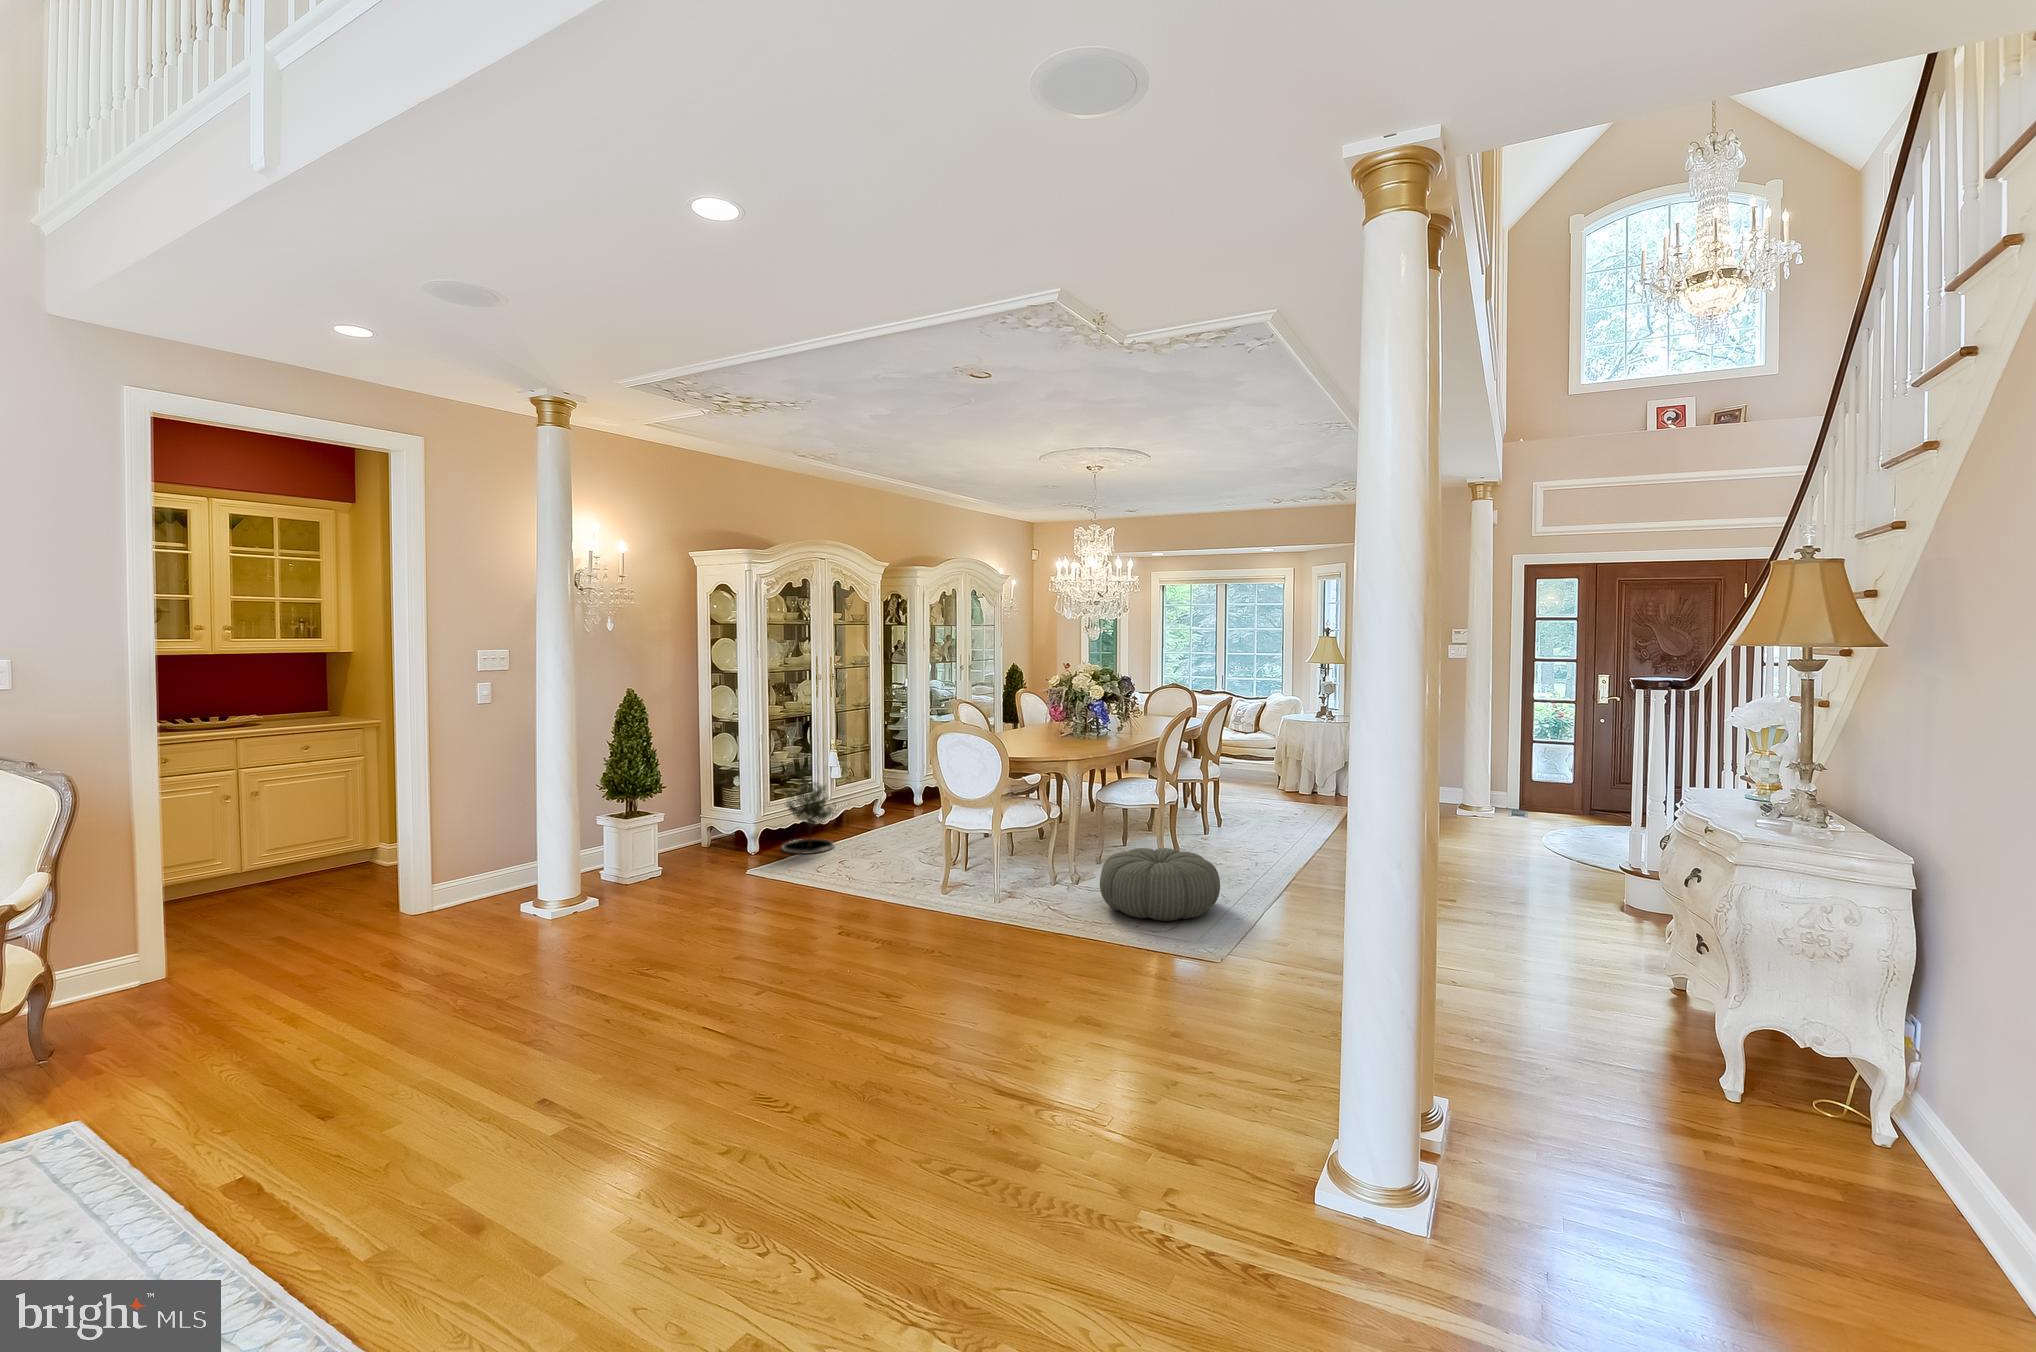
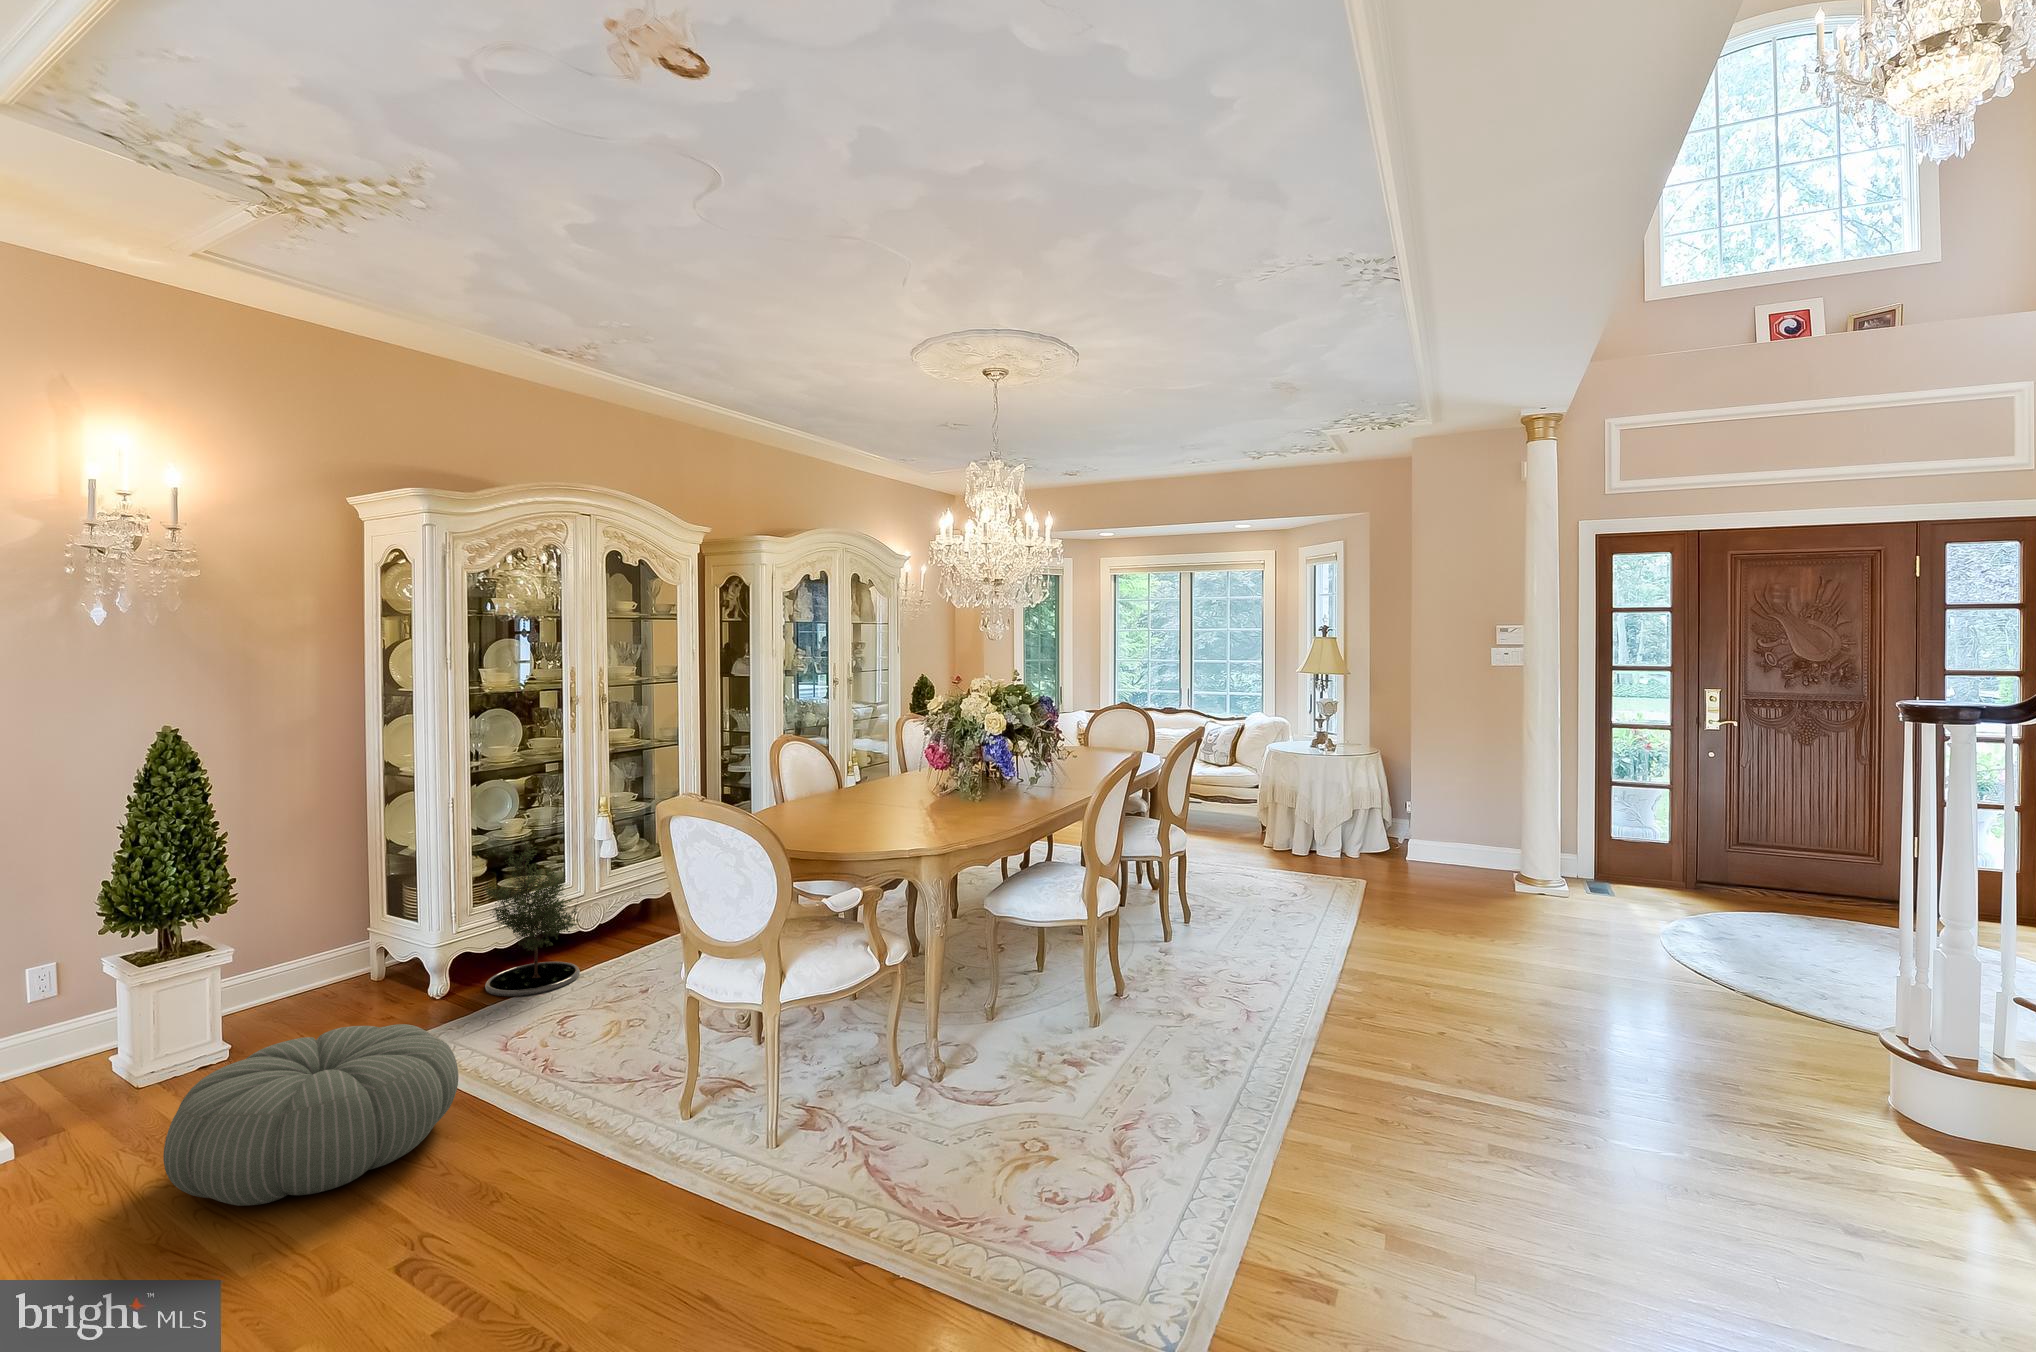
pouf: present [1100,848,1220,921] -> present [163,1024,458,1206]

